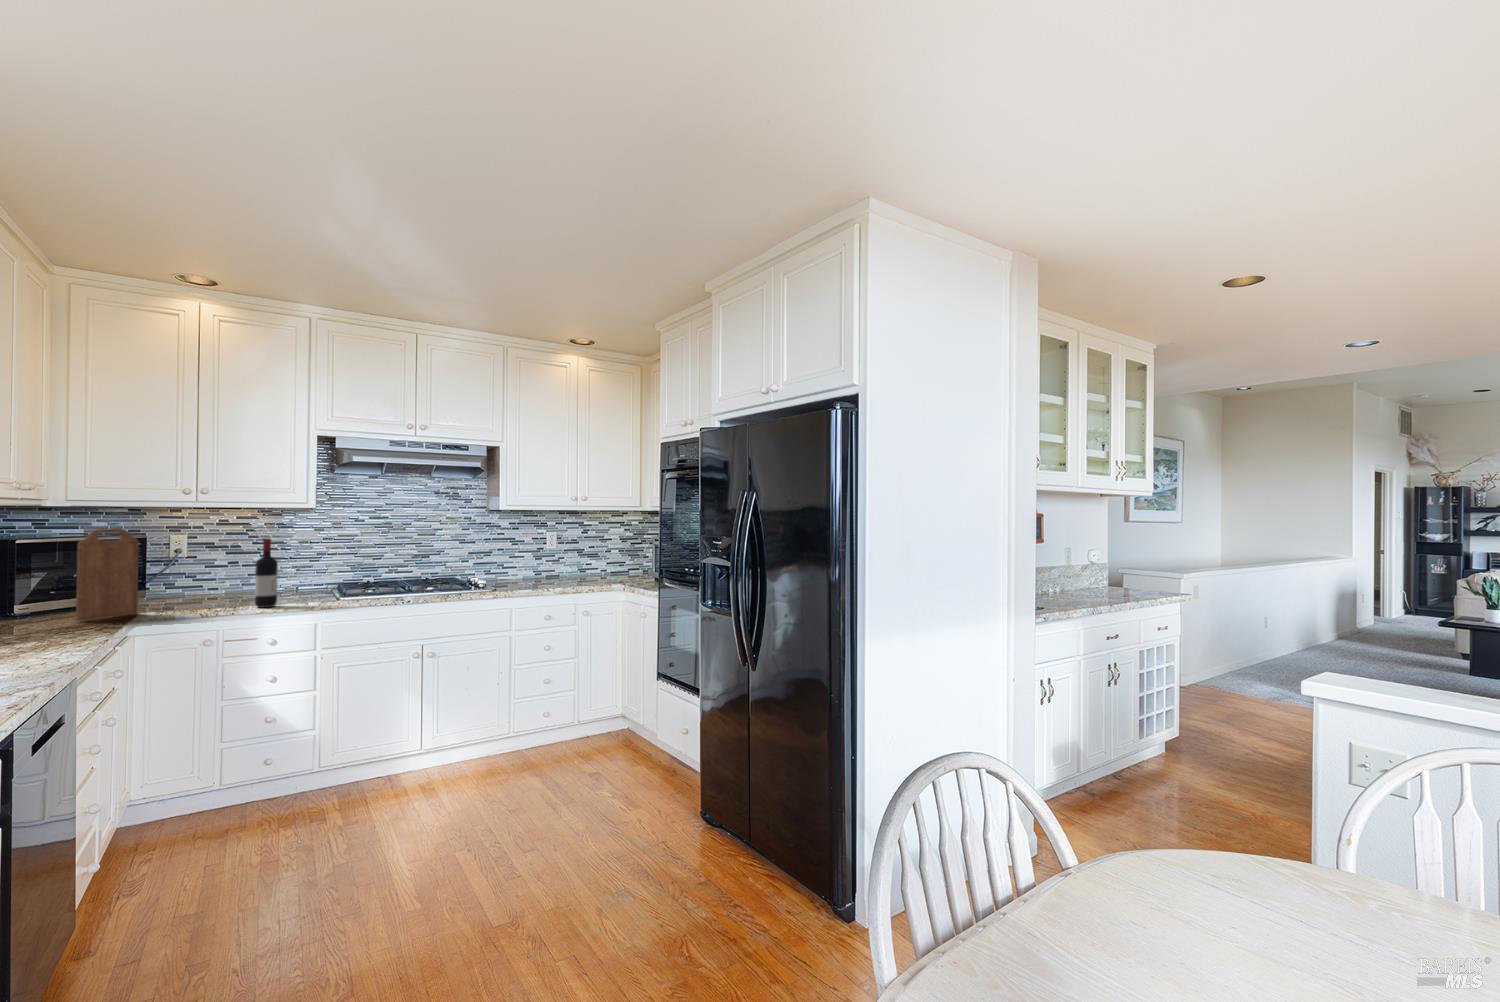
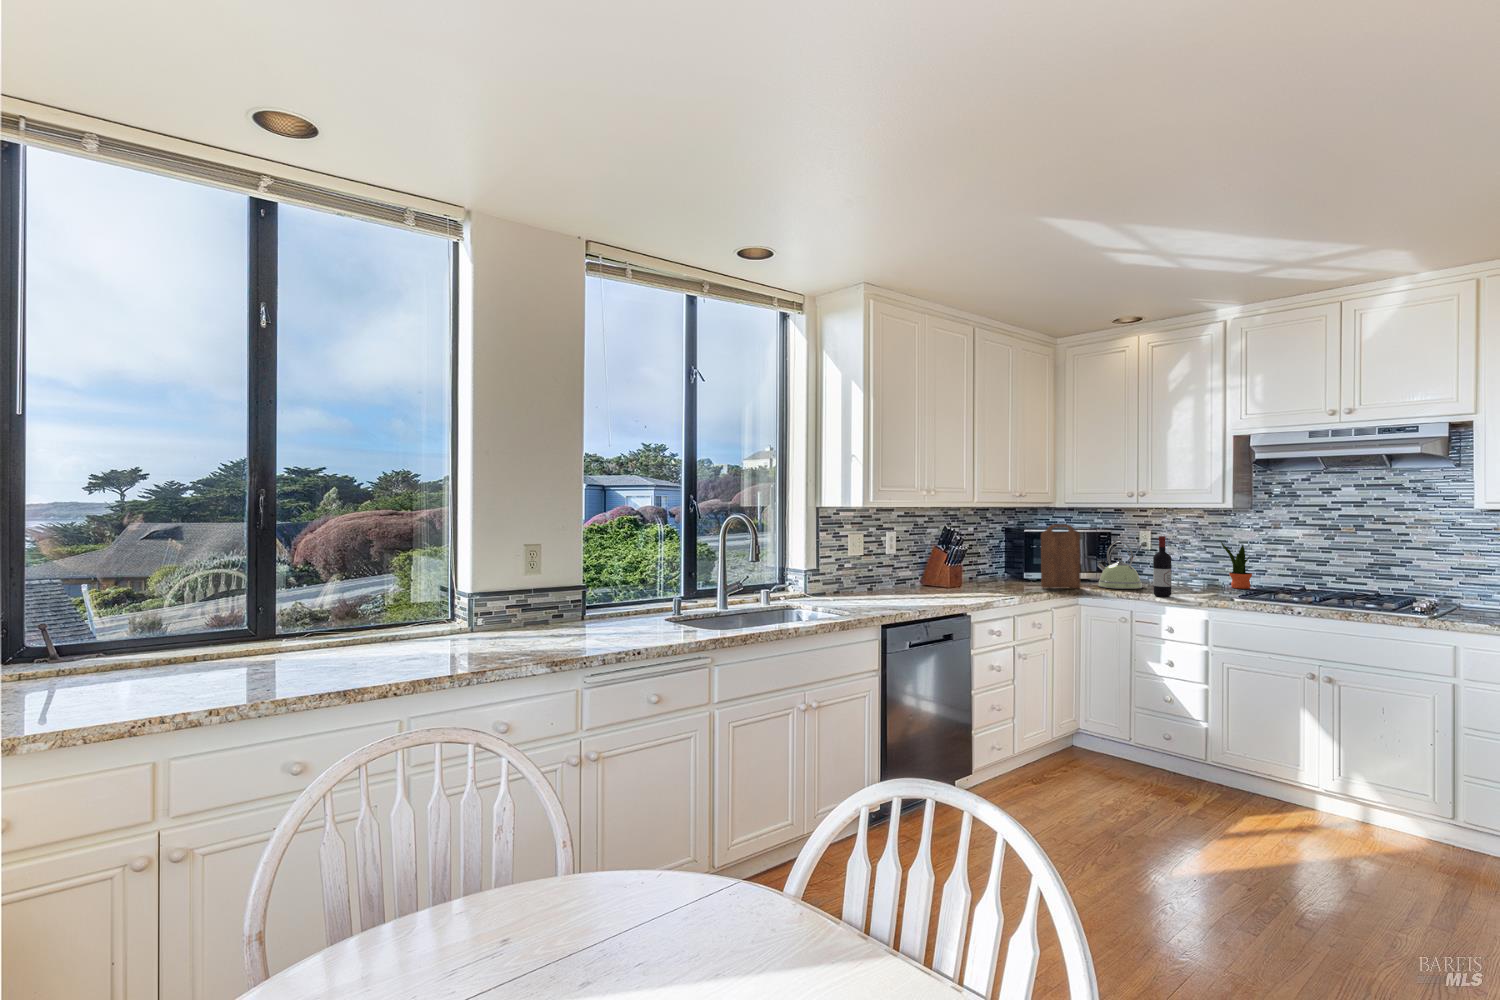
potted plant: none [284,542,316,590] -> present [1221,542,1252,589]
kettle: none [141,548,212,608] -> present [1097,541,1142,589]

